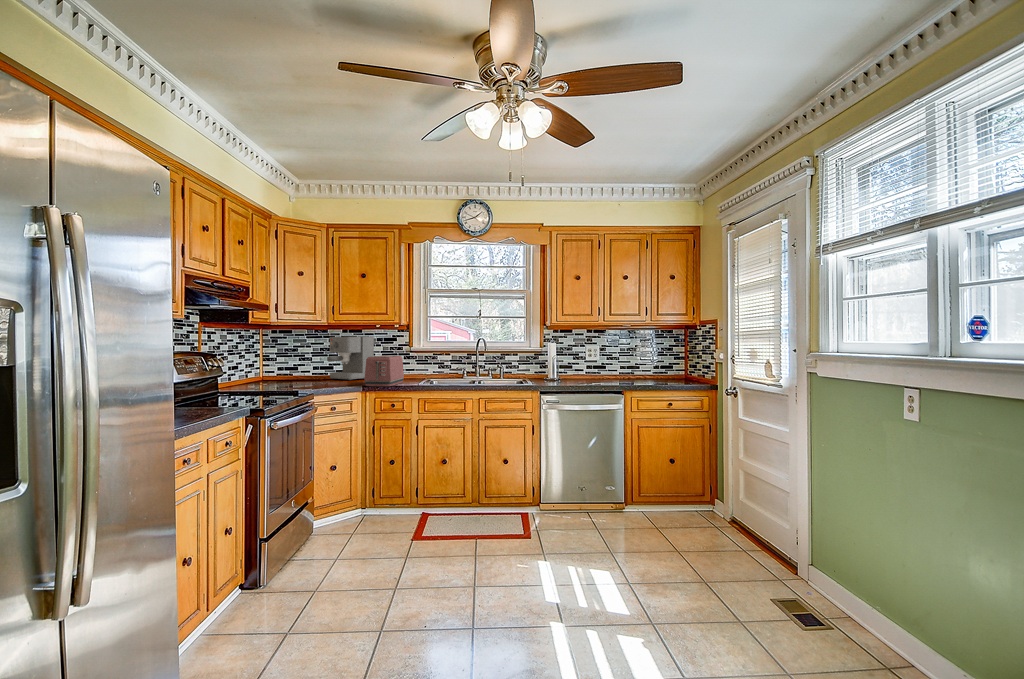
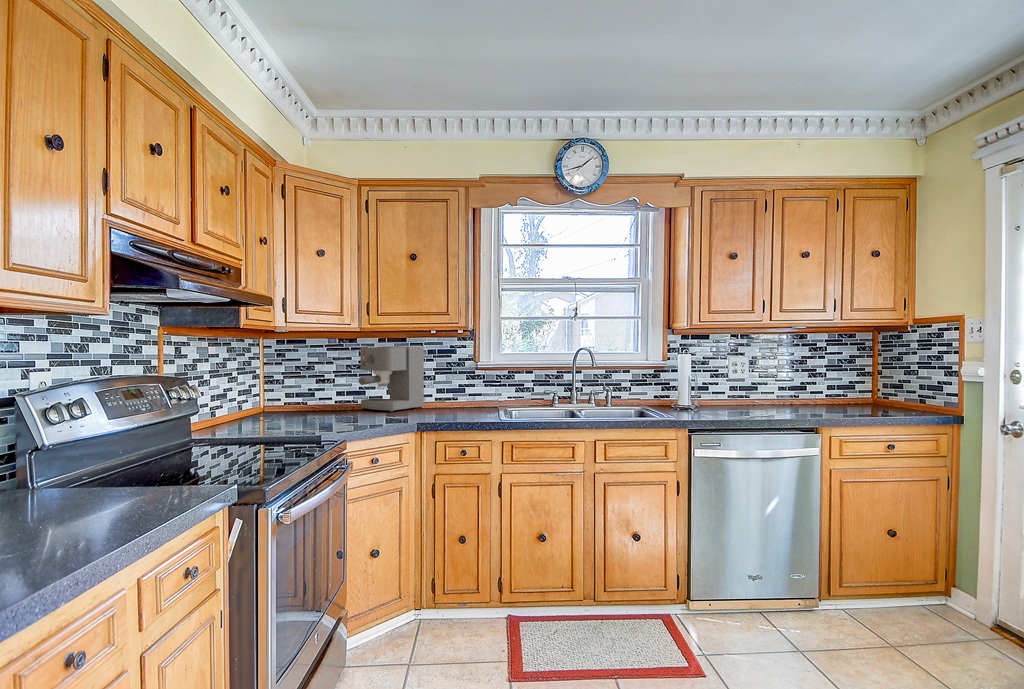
toaster: present [364,355,404,386] -> none [421,375,475,425]

